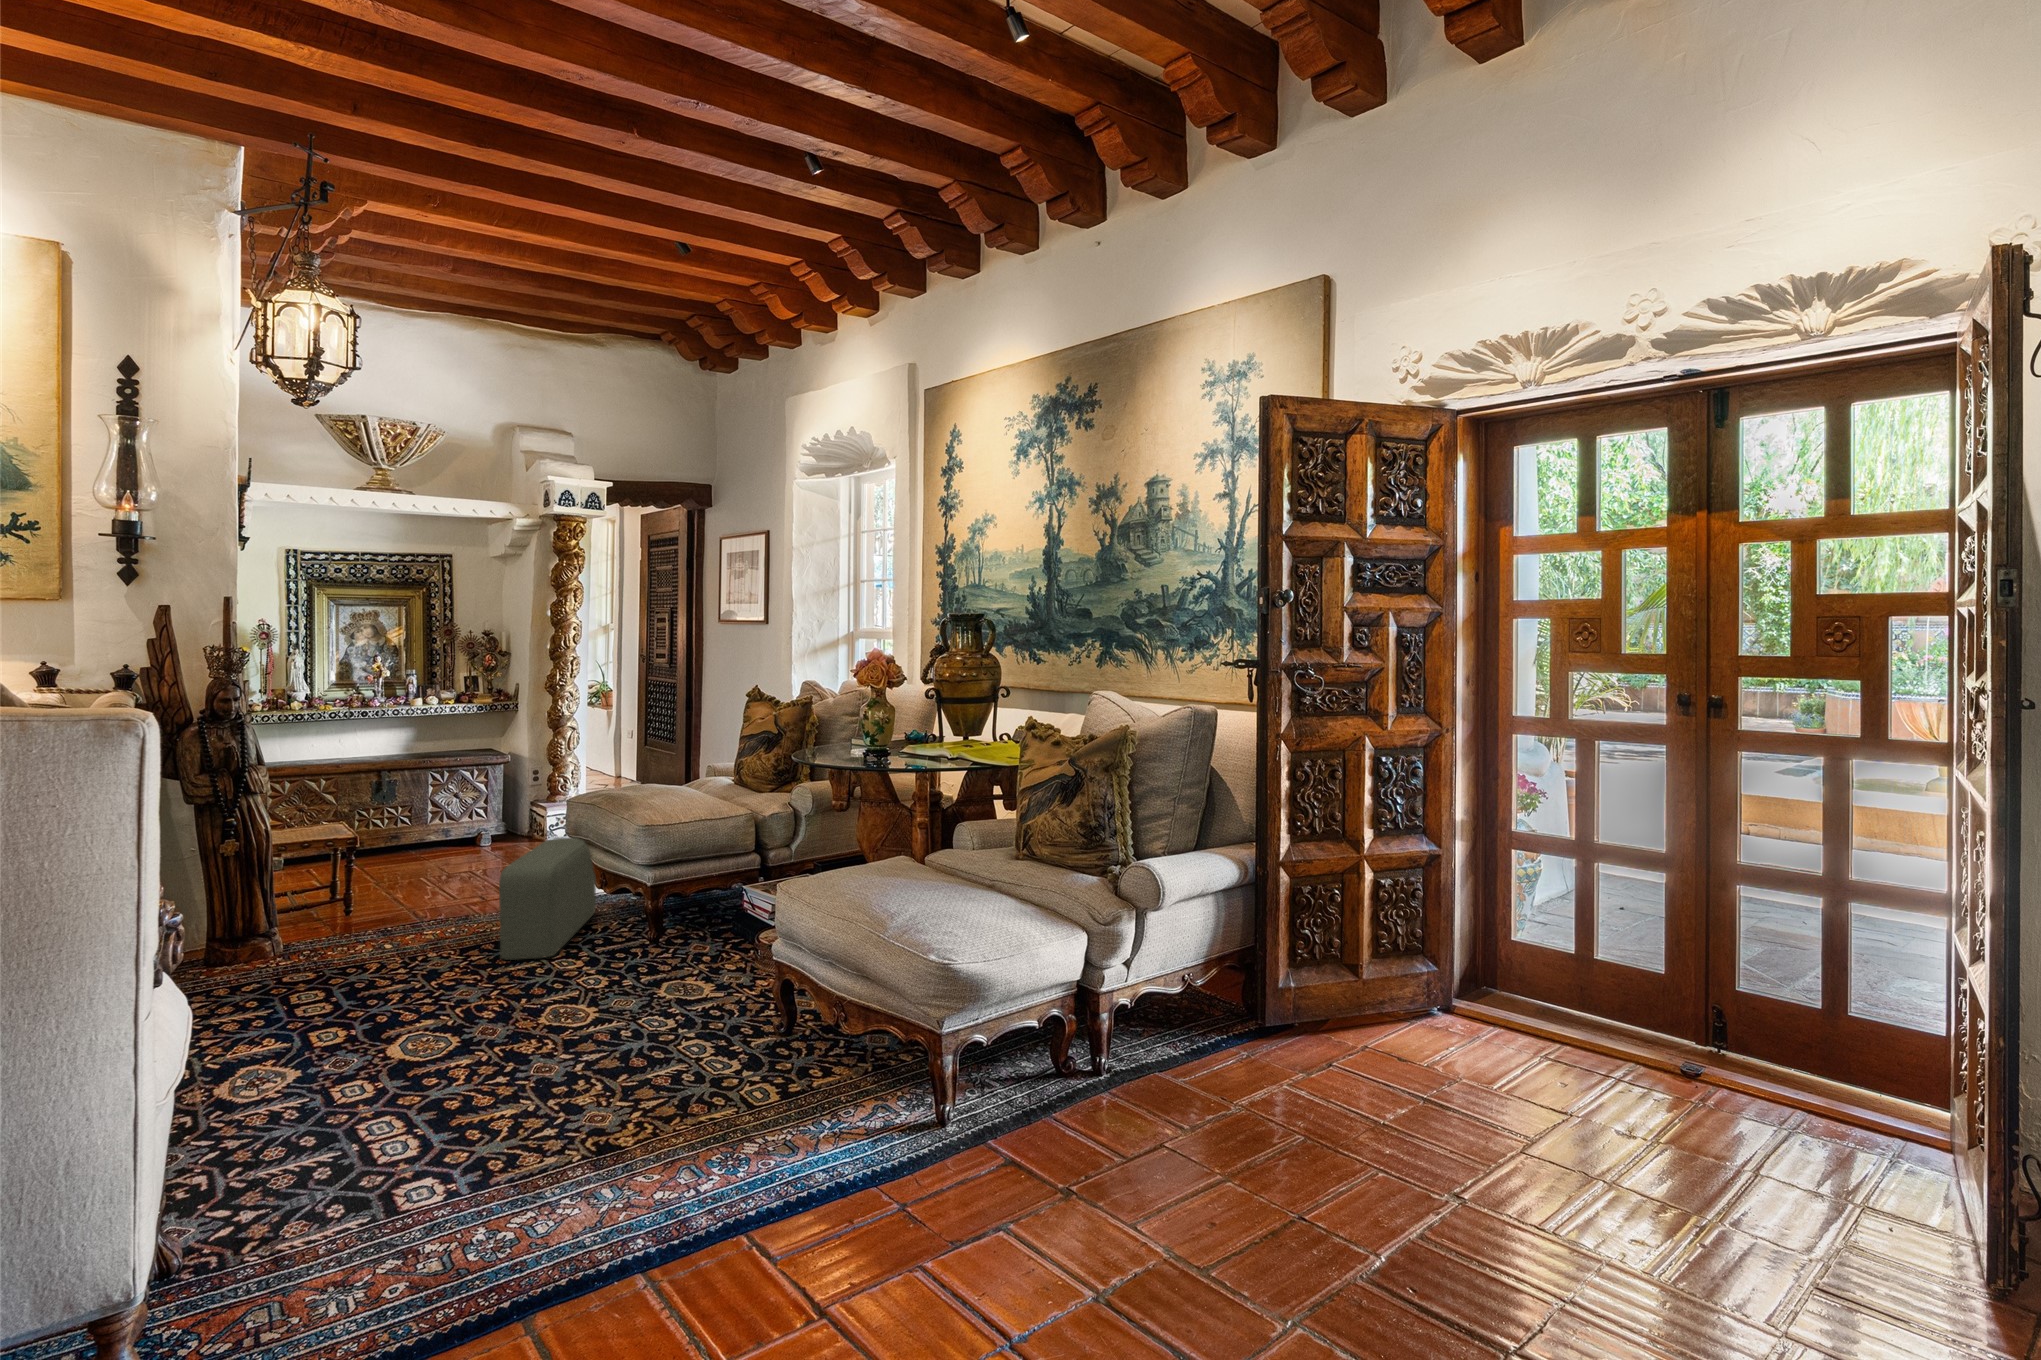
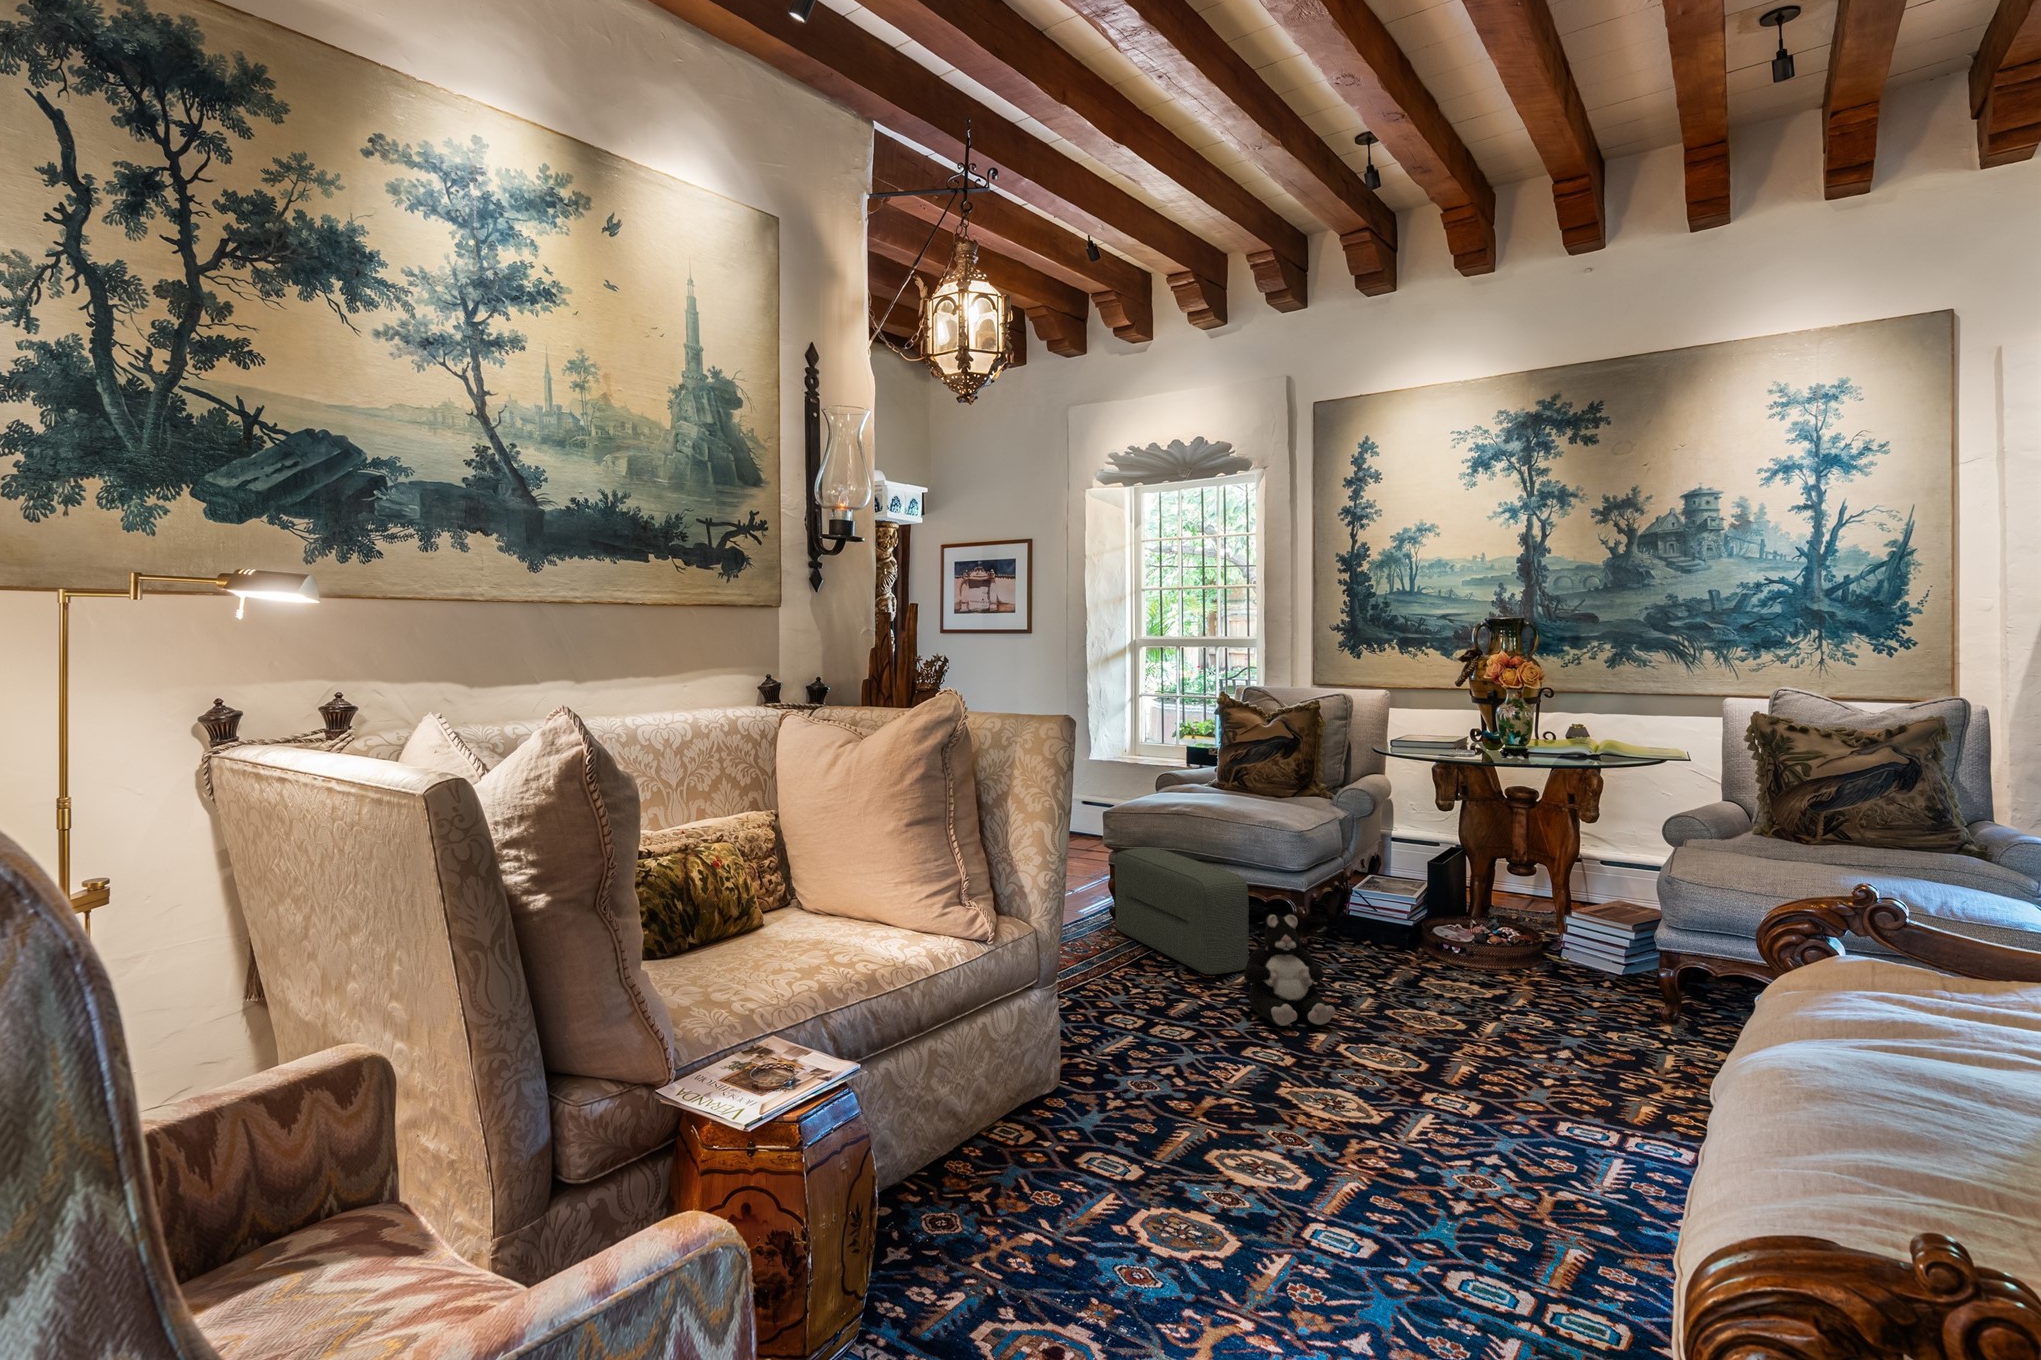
plush toy: none [400,902,498,1010] -> present [1244,914,1335,1026]

